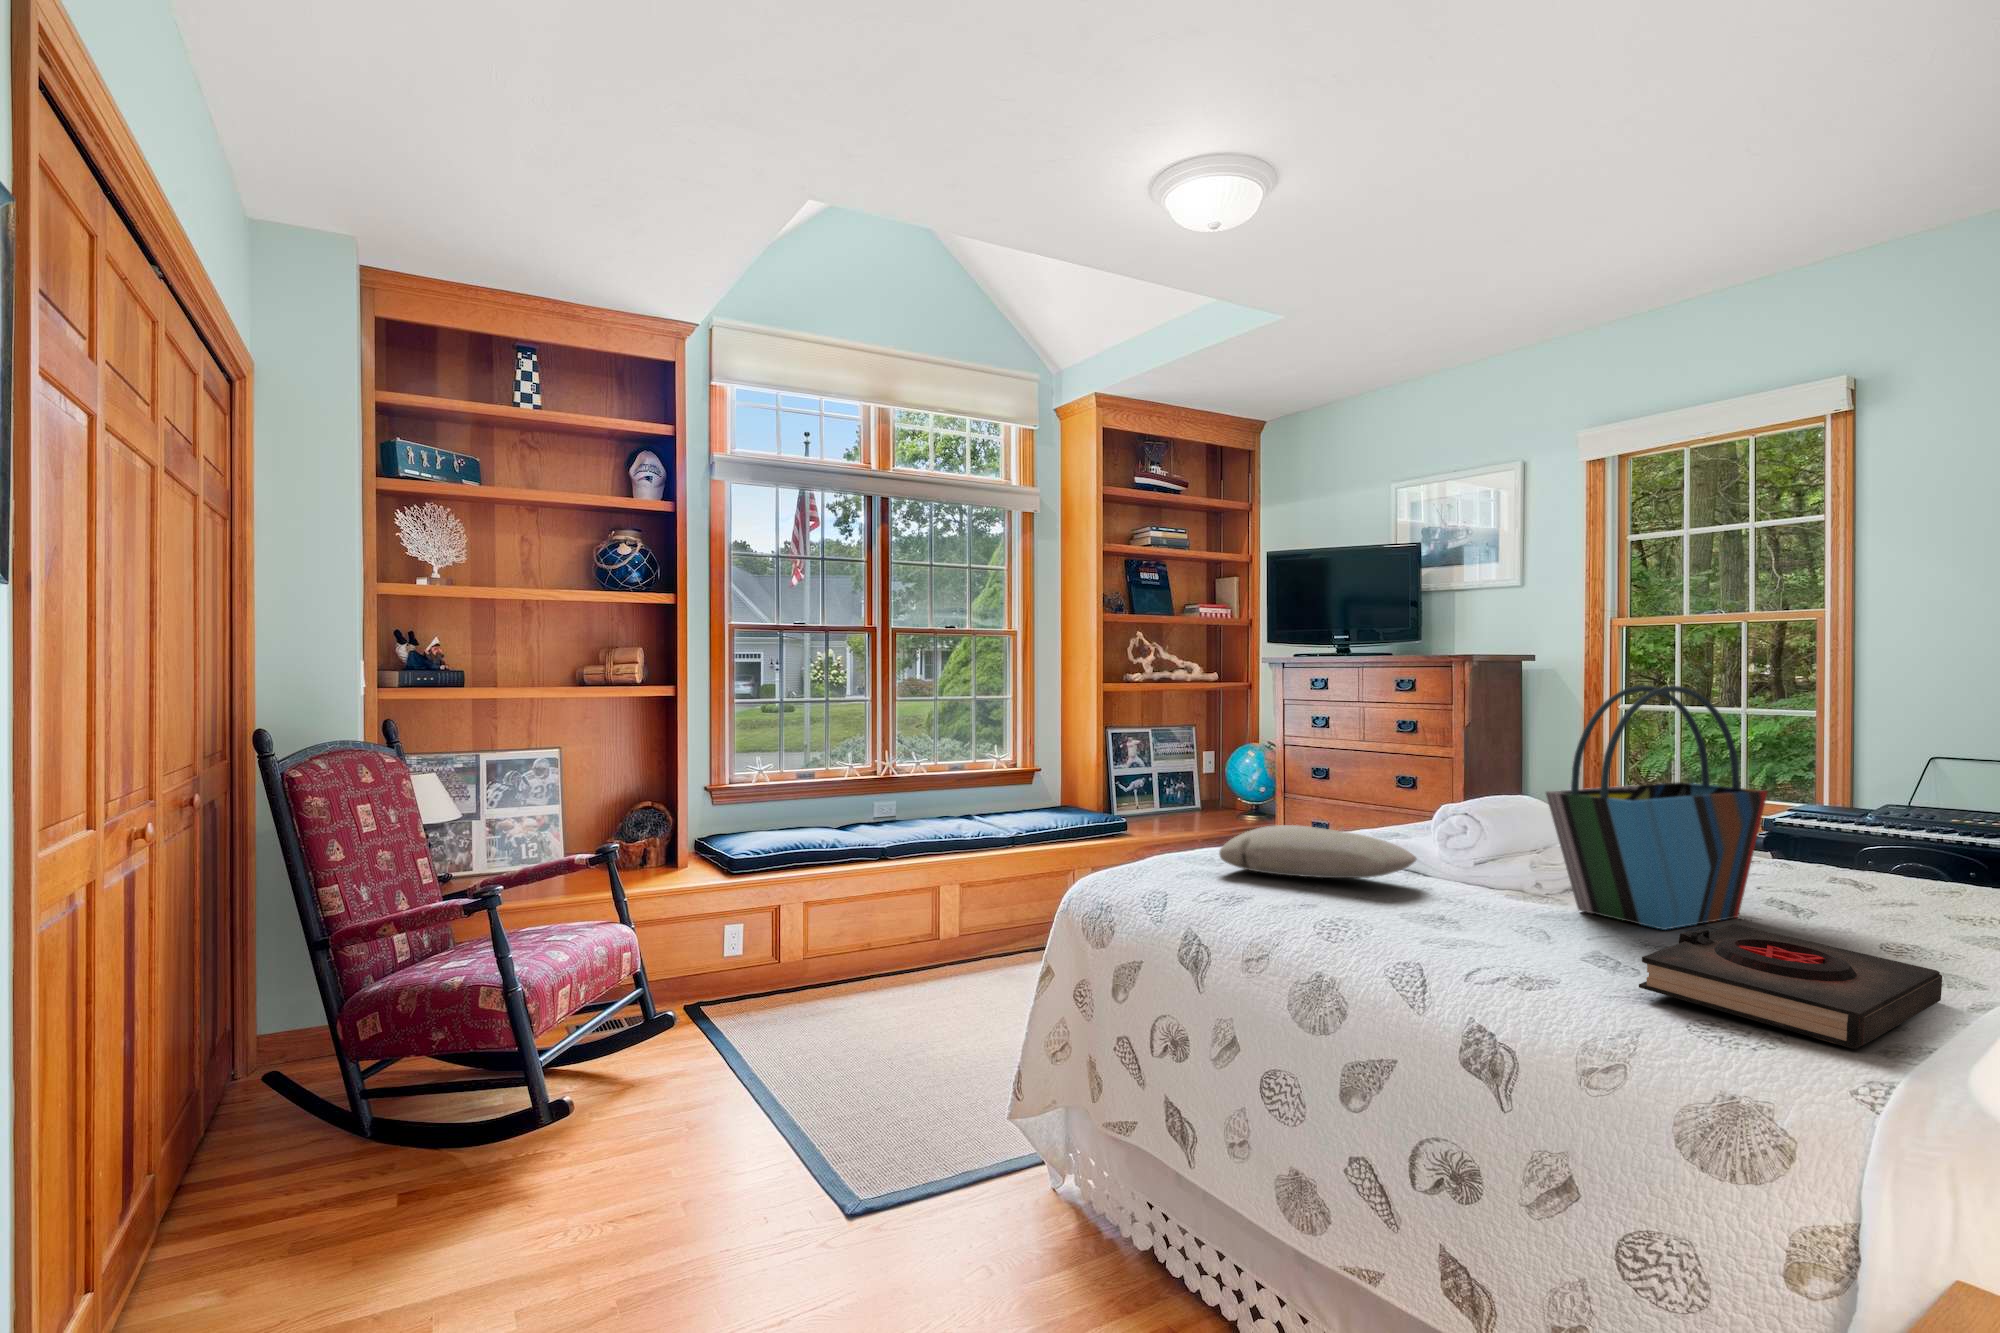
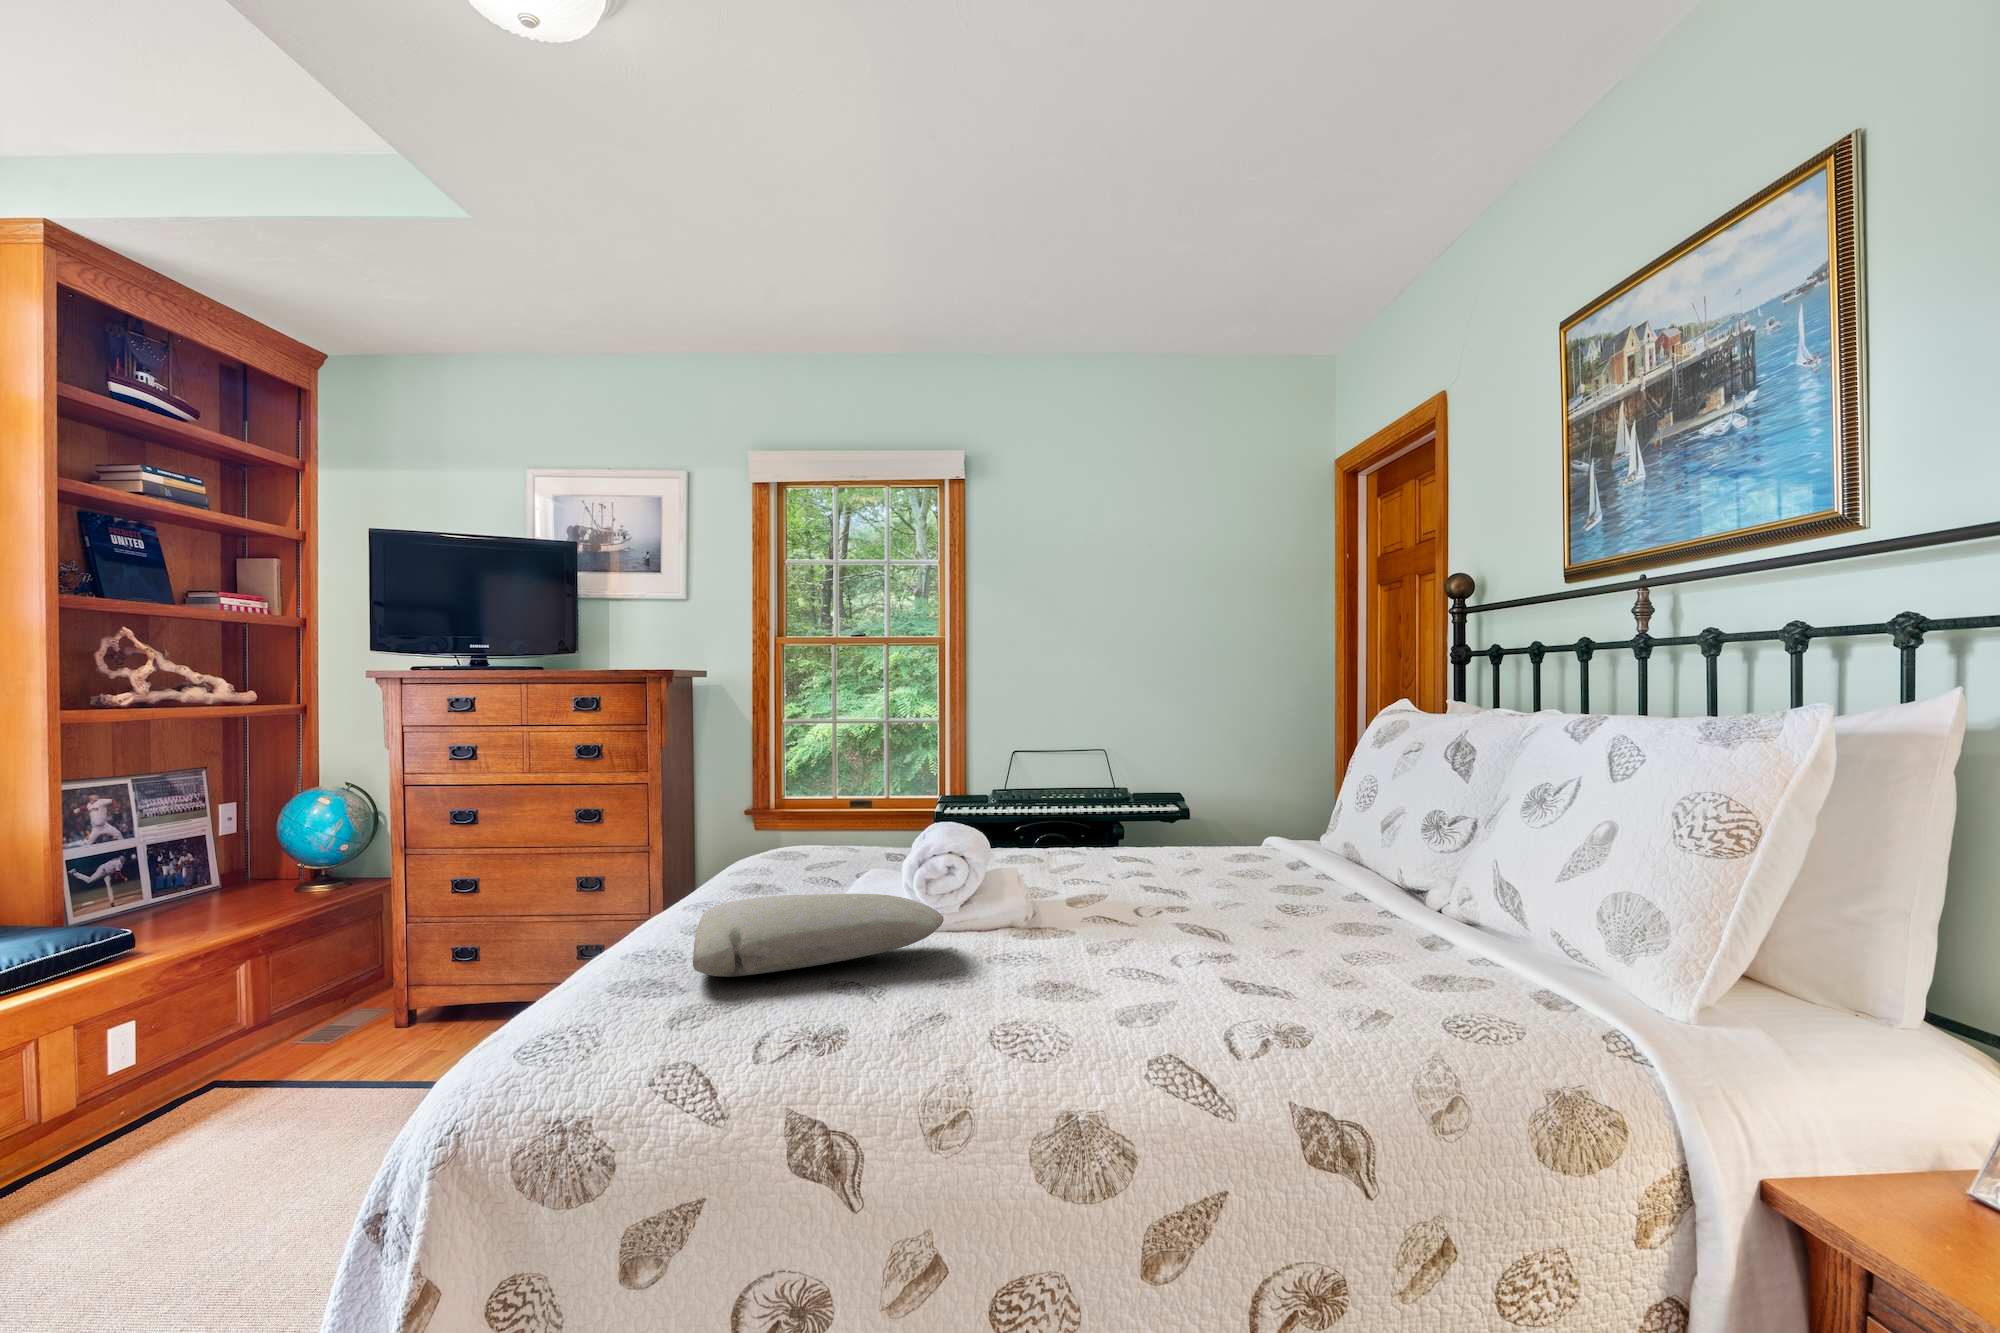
tote bag: present [1546,685,1767,930] -> none [1097,695,1193,936]
book: present [1639,924,1942,1049] -> none [1286,918,1544,1012]

